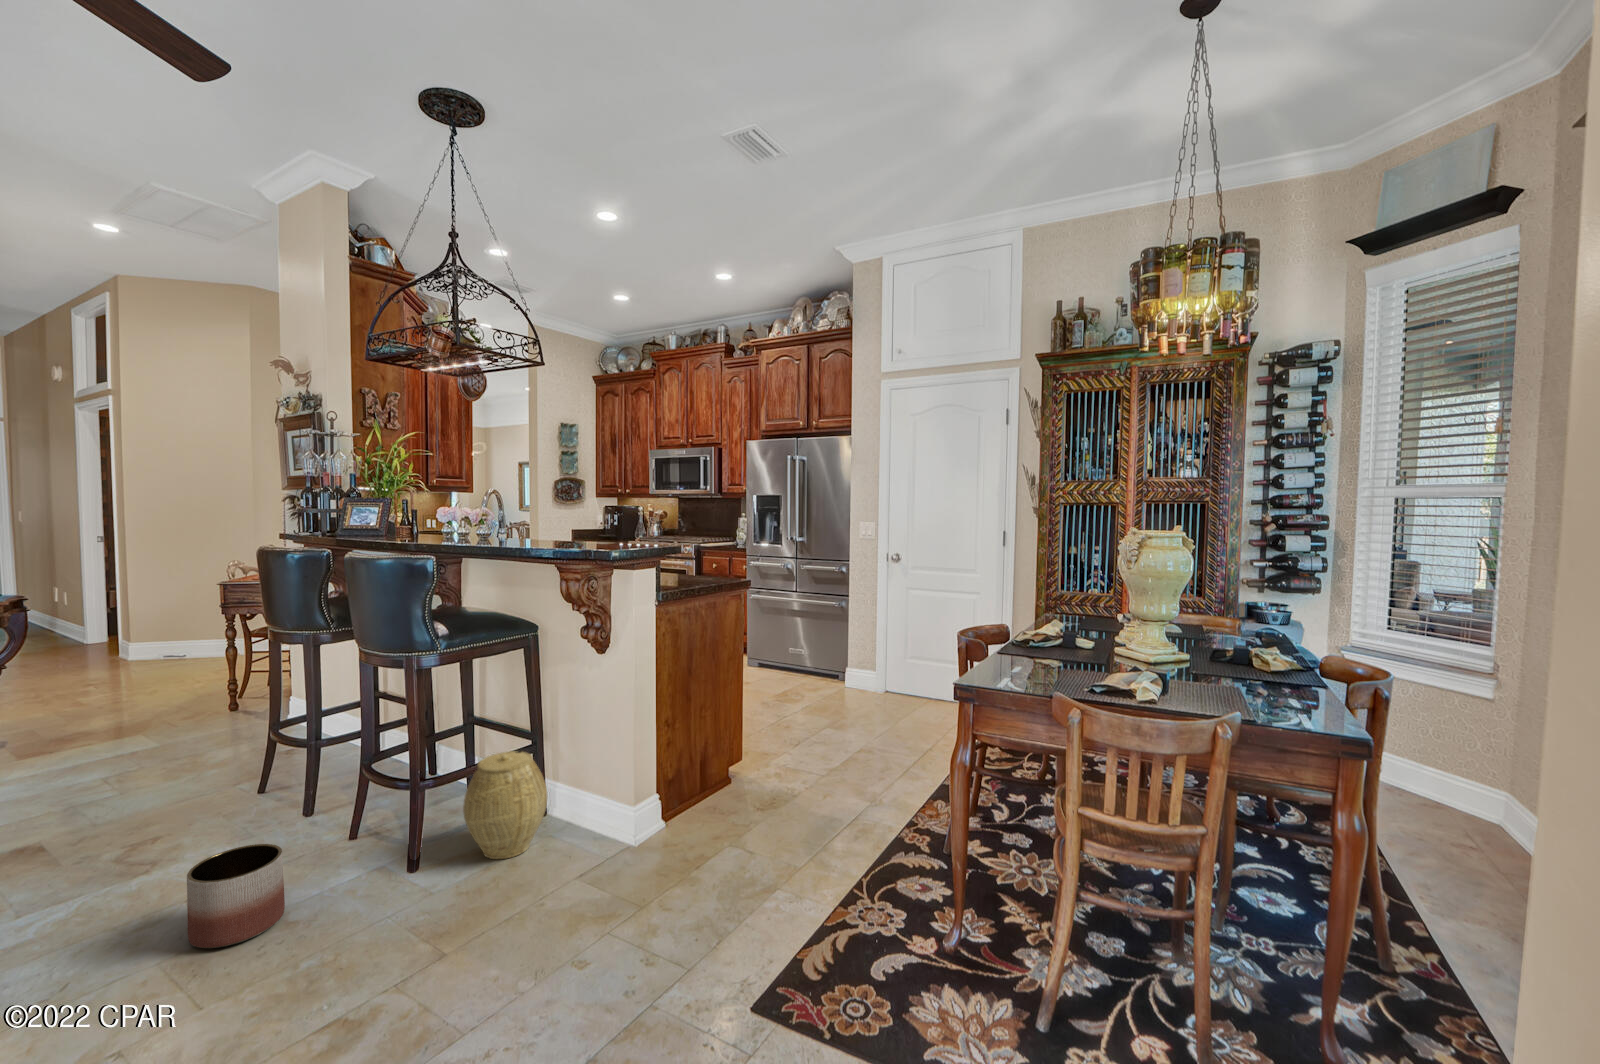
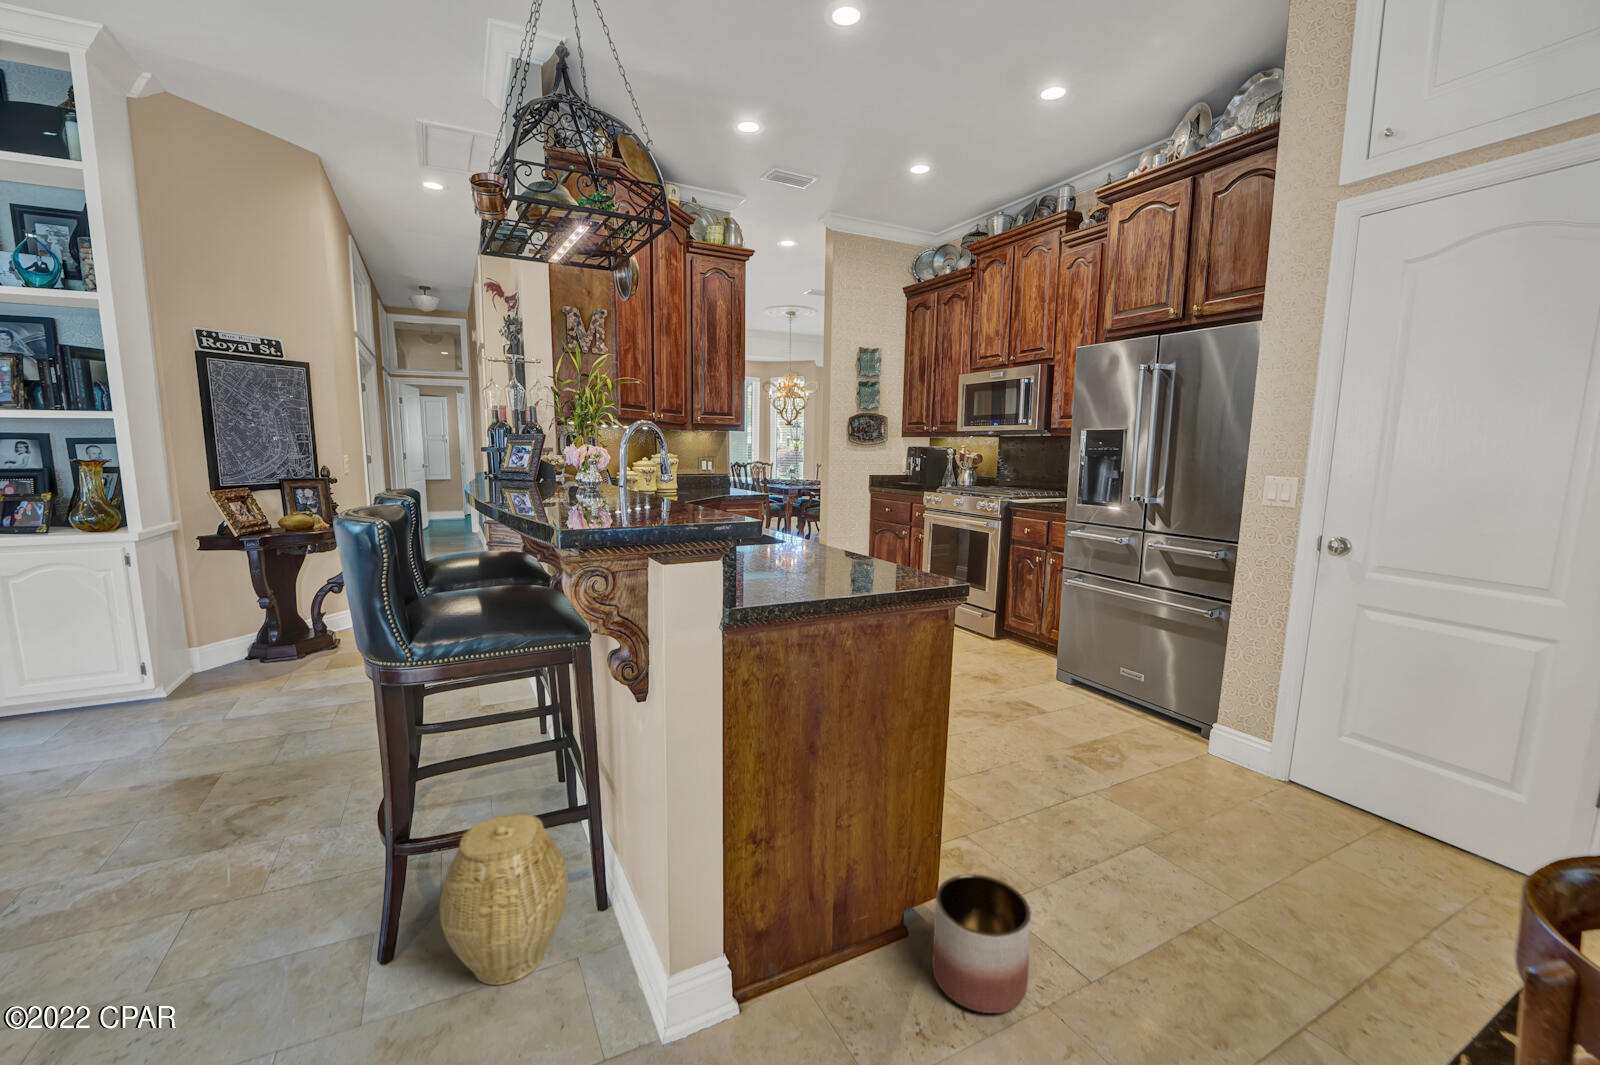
planter: present [187,844,285,948] -> present [932,874,1031,1013]

